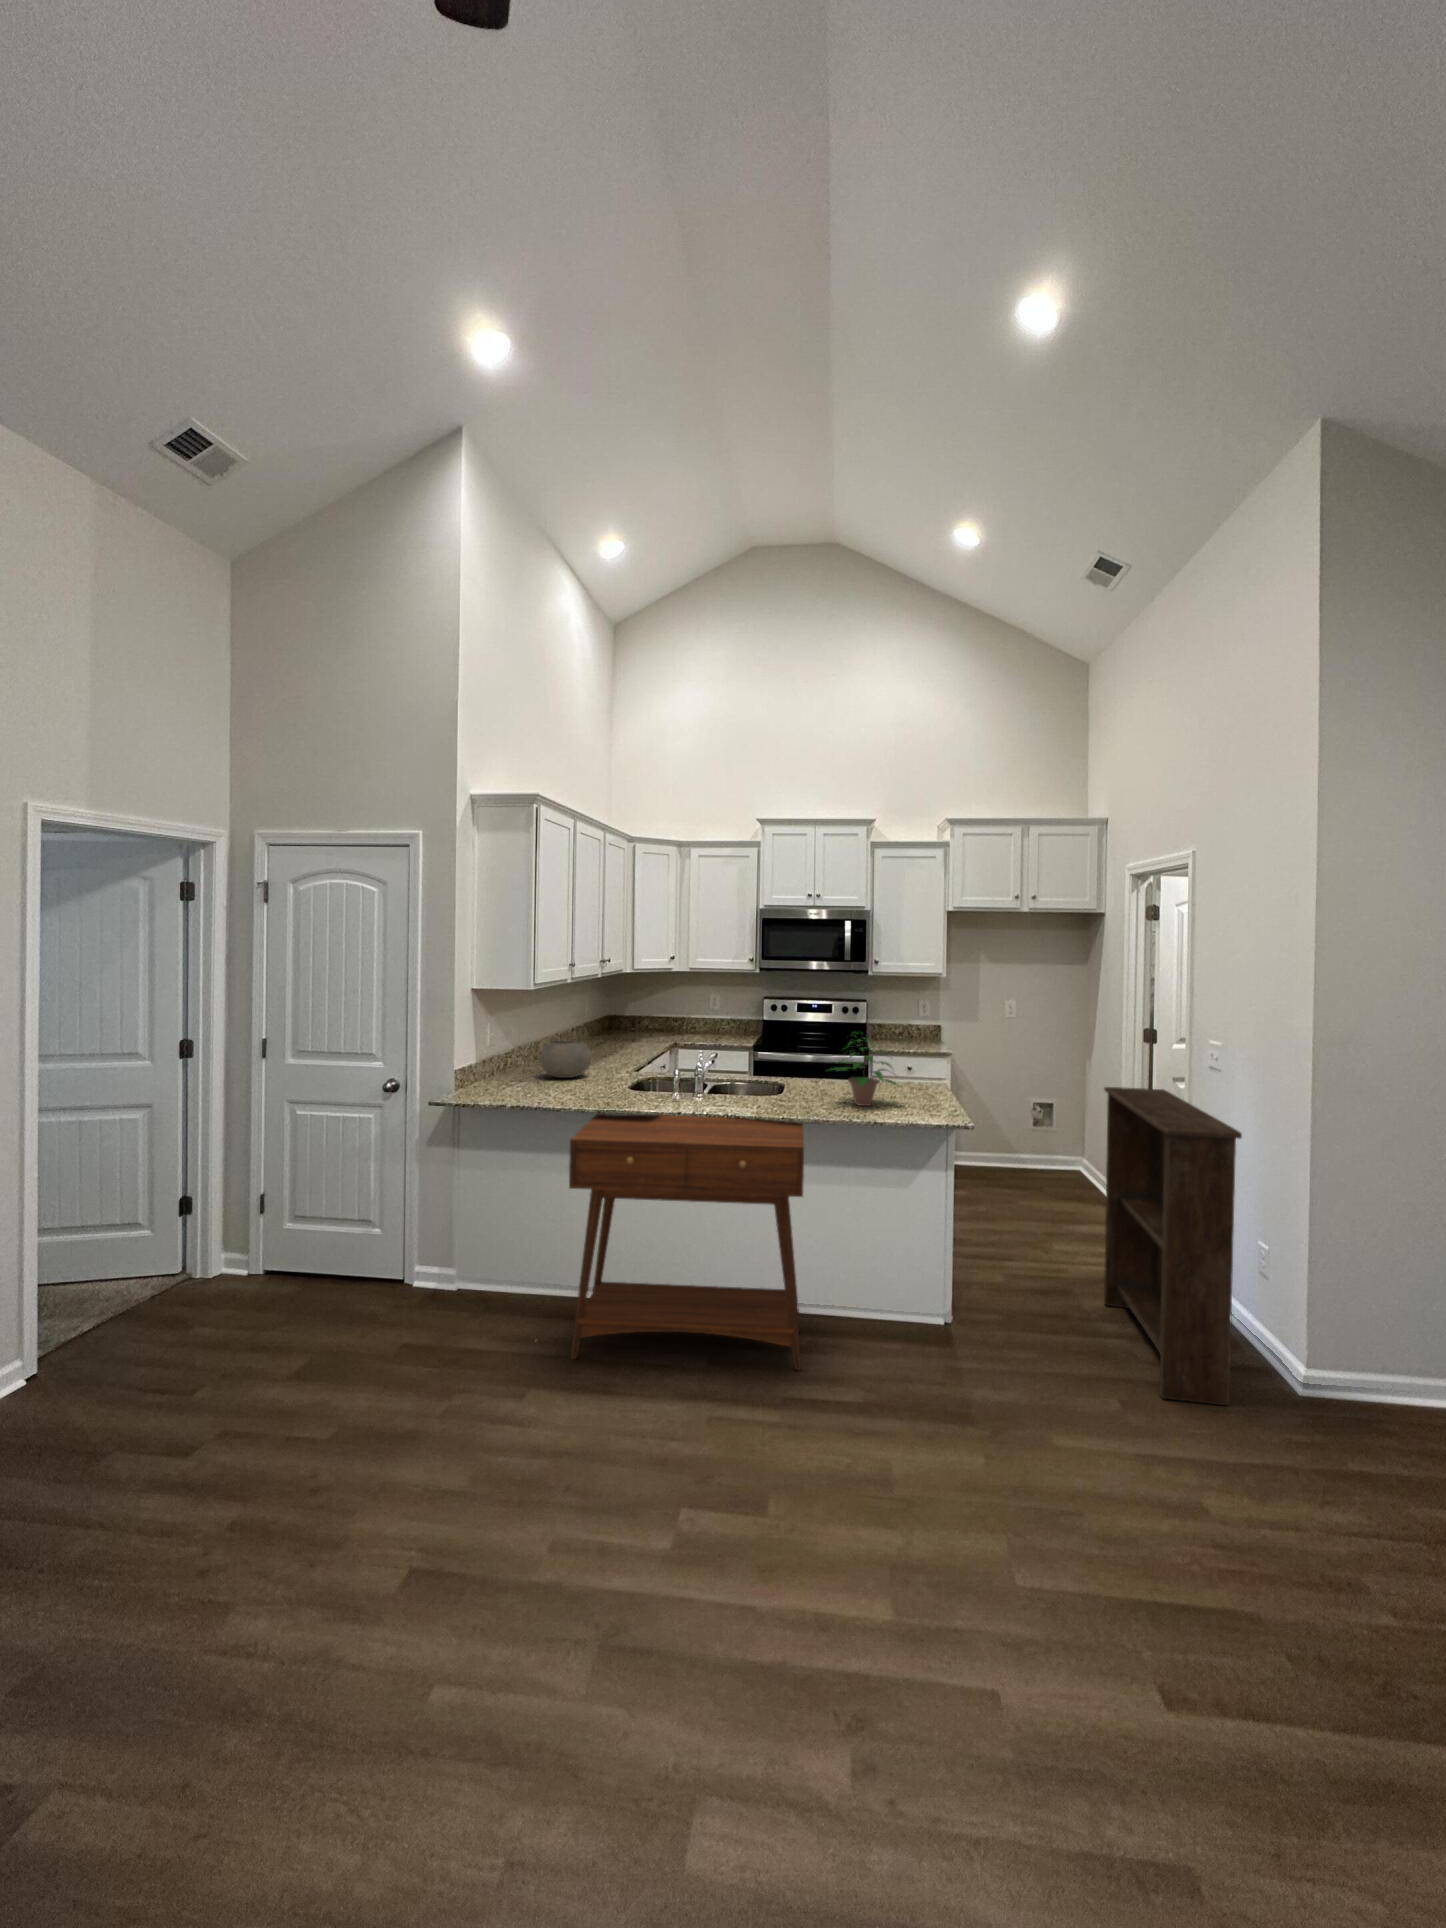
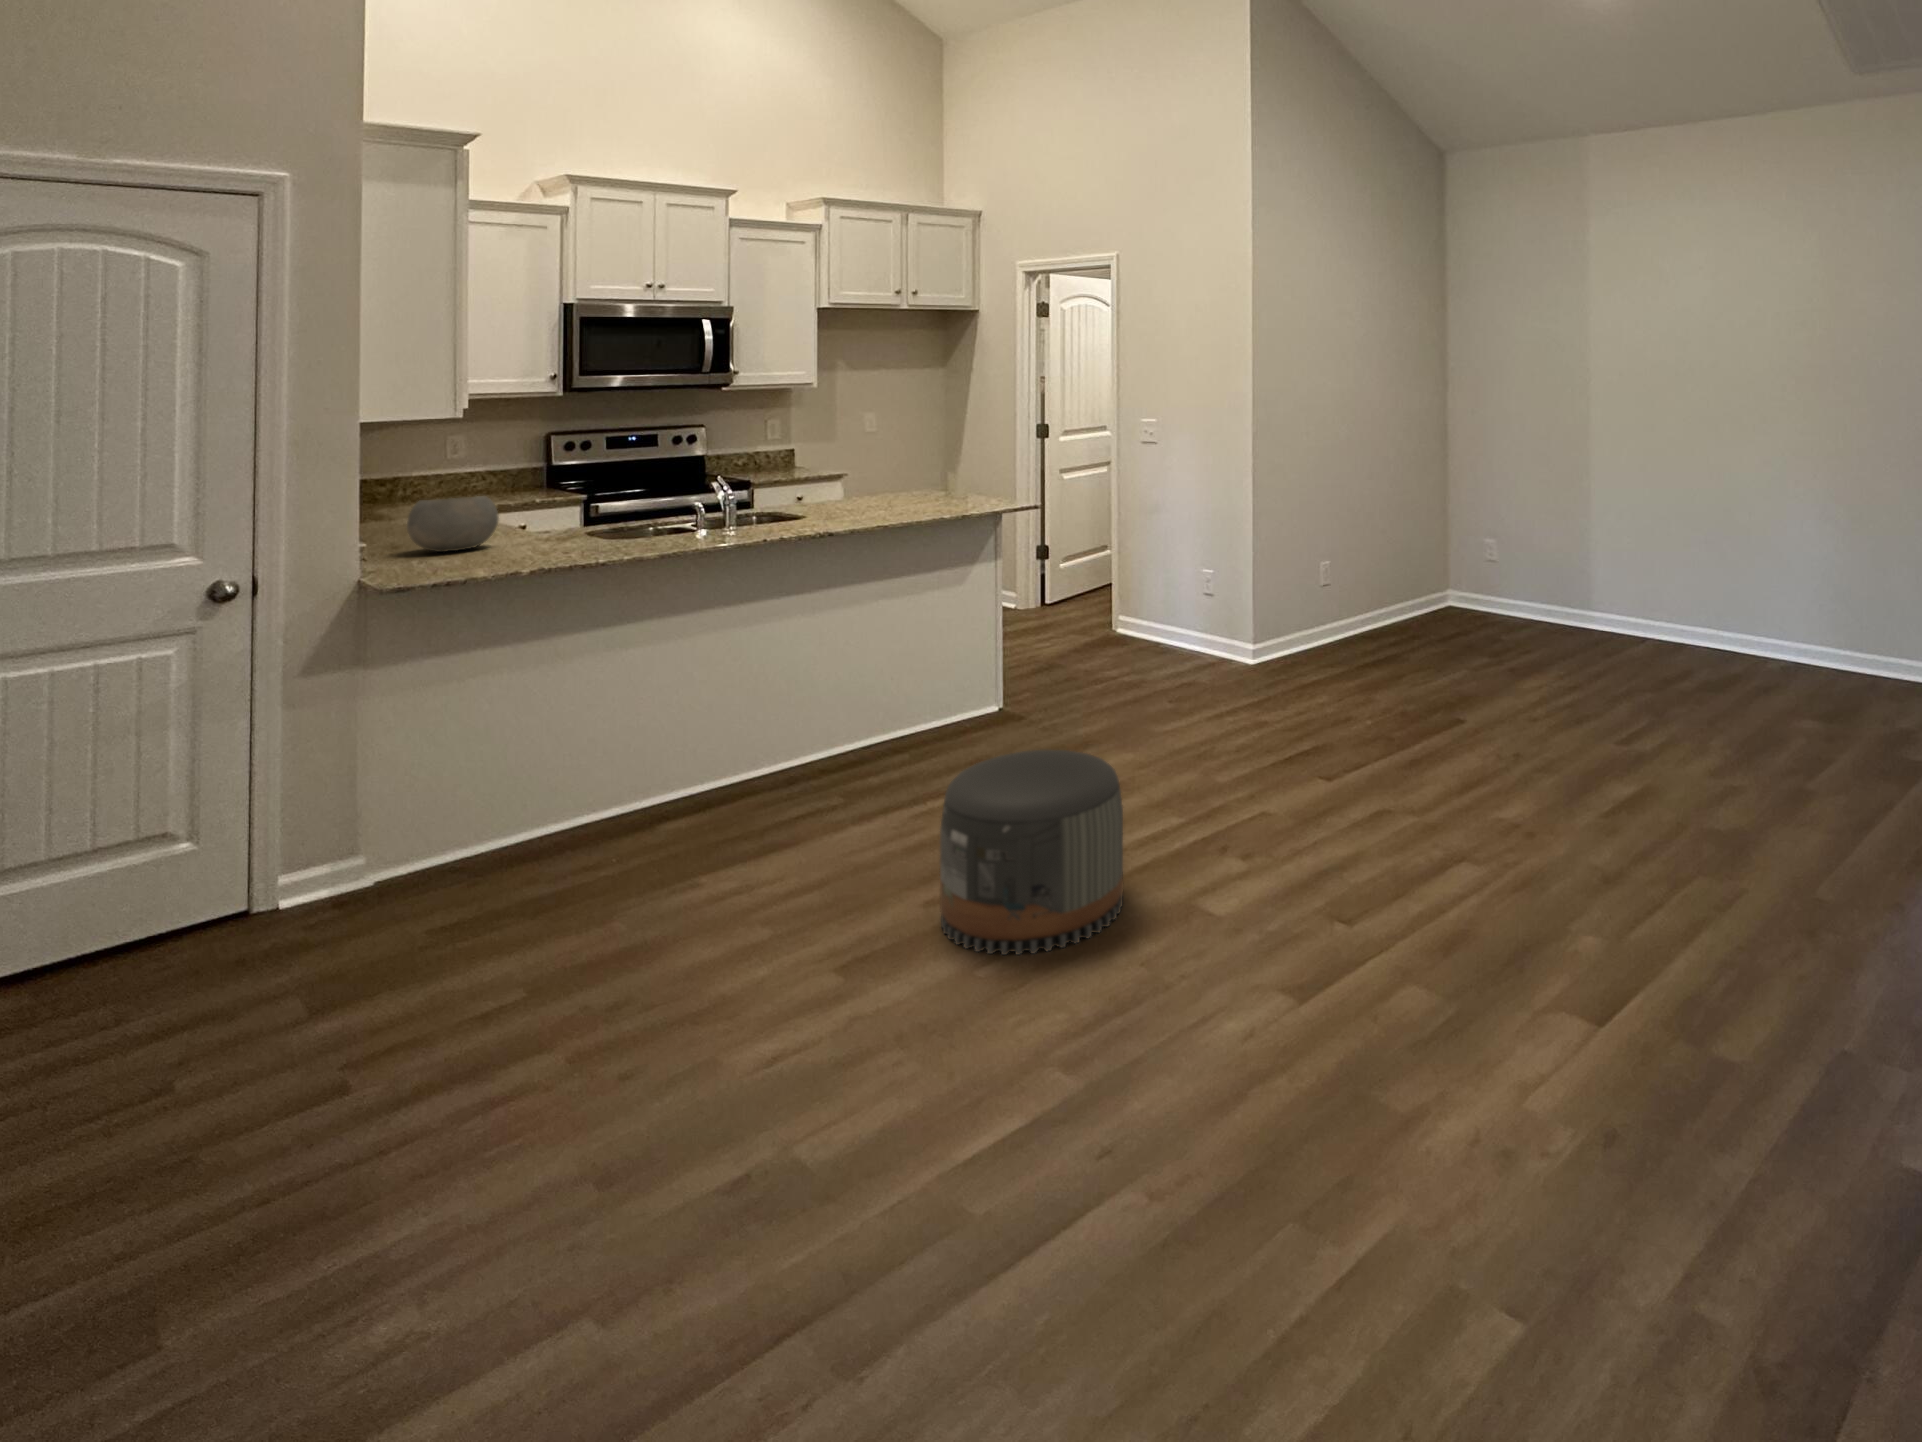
potted plant: present [833,1037,898,1106] -> none [873,433,953,509]
bookshelf: present [1104,1087,1242,1405] -> none [1085,462,1227,690]
console table: present [569,1114,804,1370] -> none [640,529,942,849]
pouf: none [477,1428,699,1758] -> present [940,750,1123,955]

